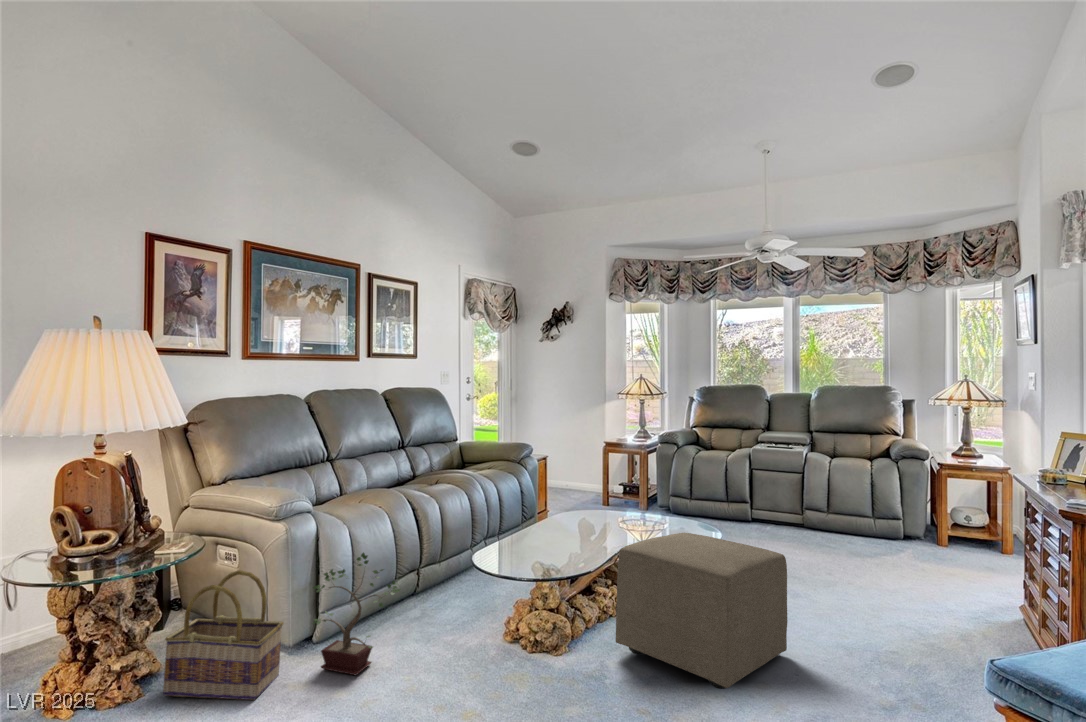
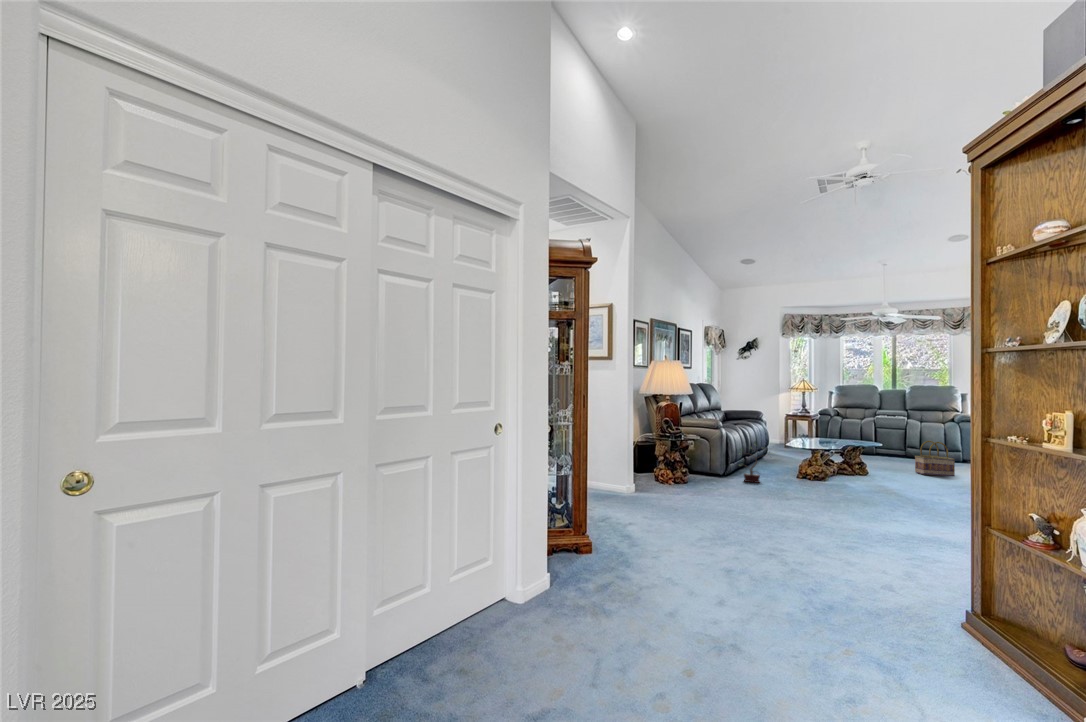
ottoman: present [616,533,788,689] -> none [850,442,918,487]
basket: present [163,570,283,700] -> present [915,441,955,476]

